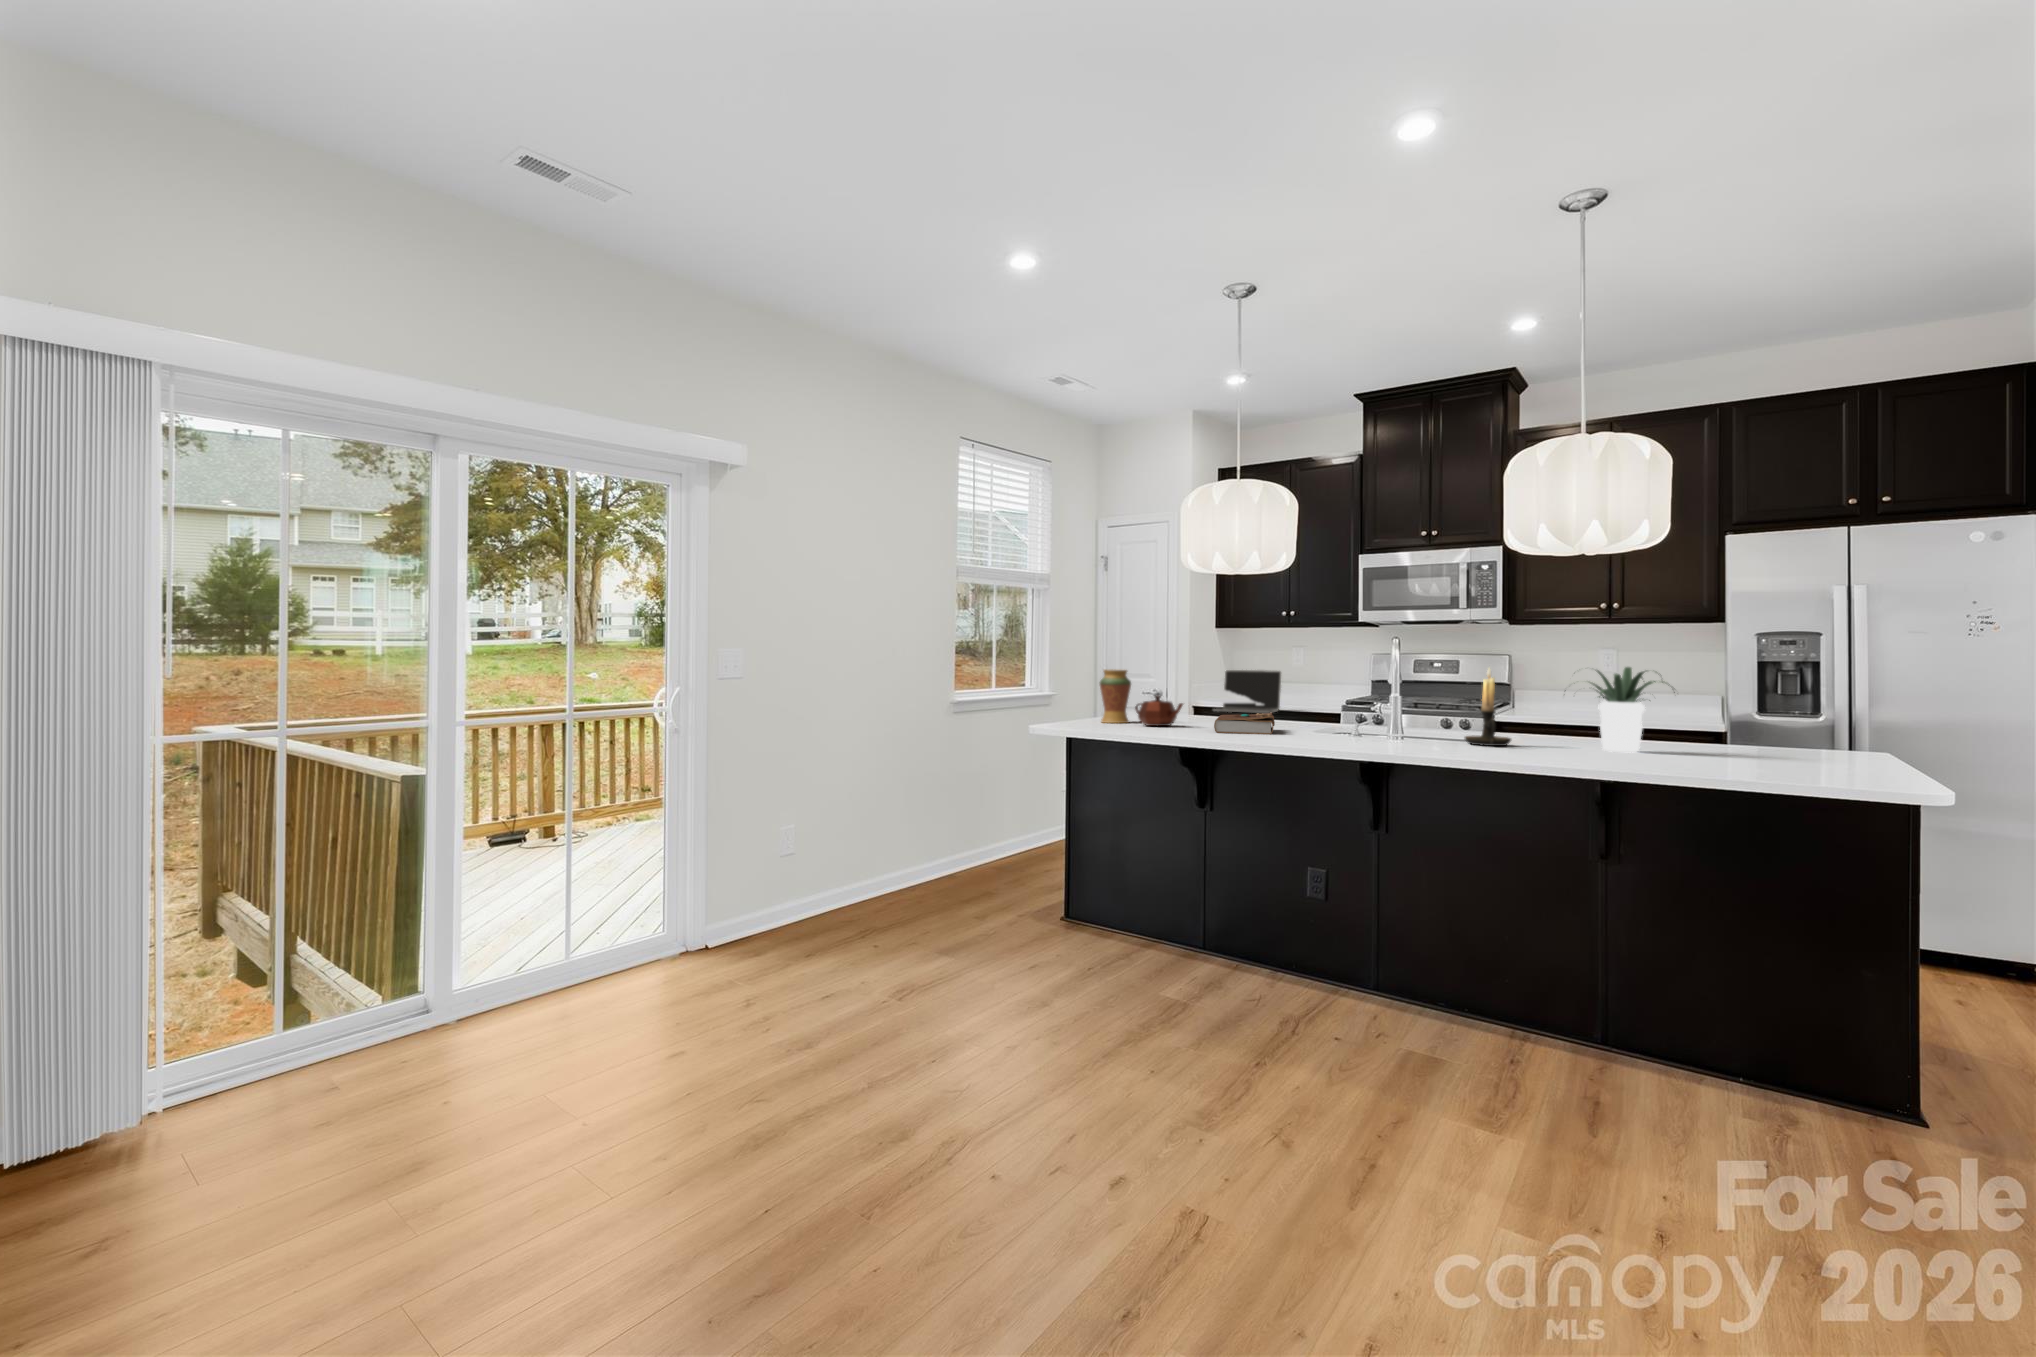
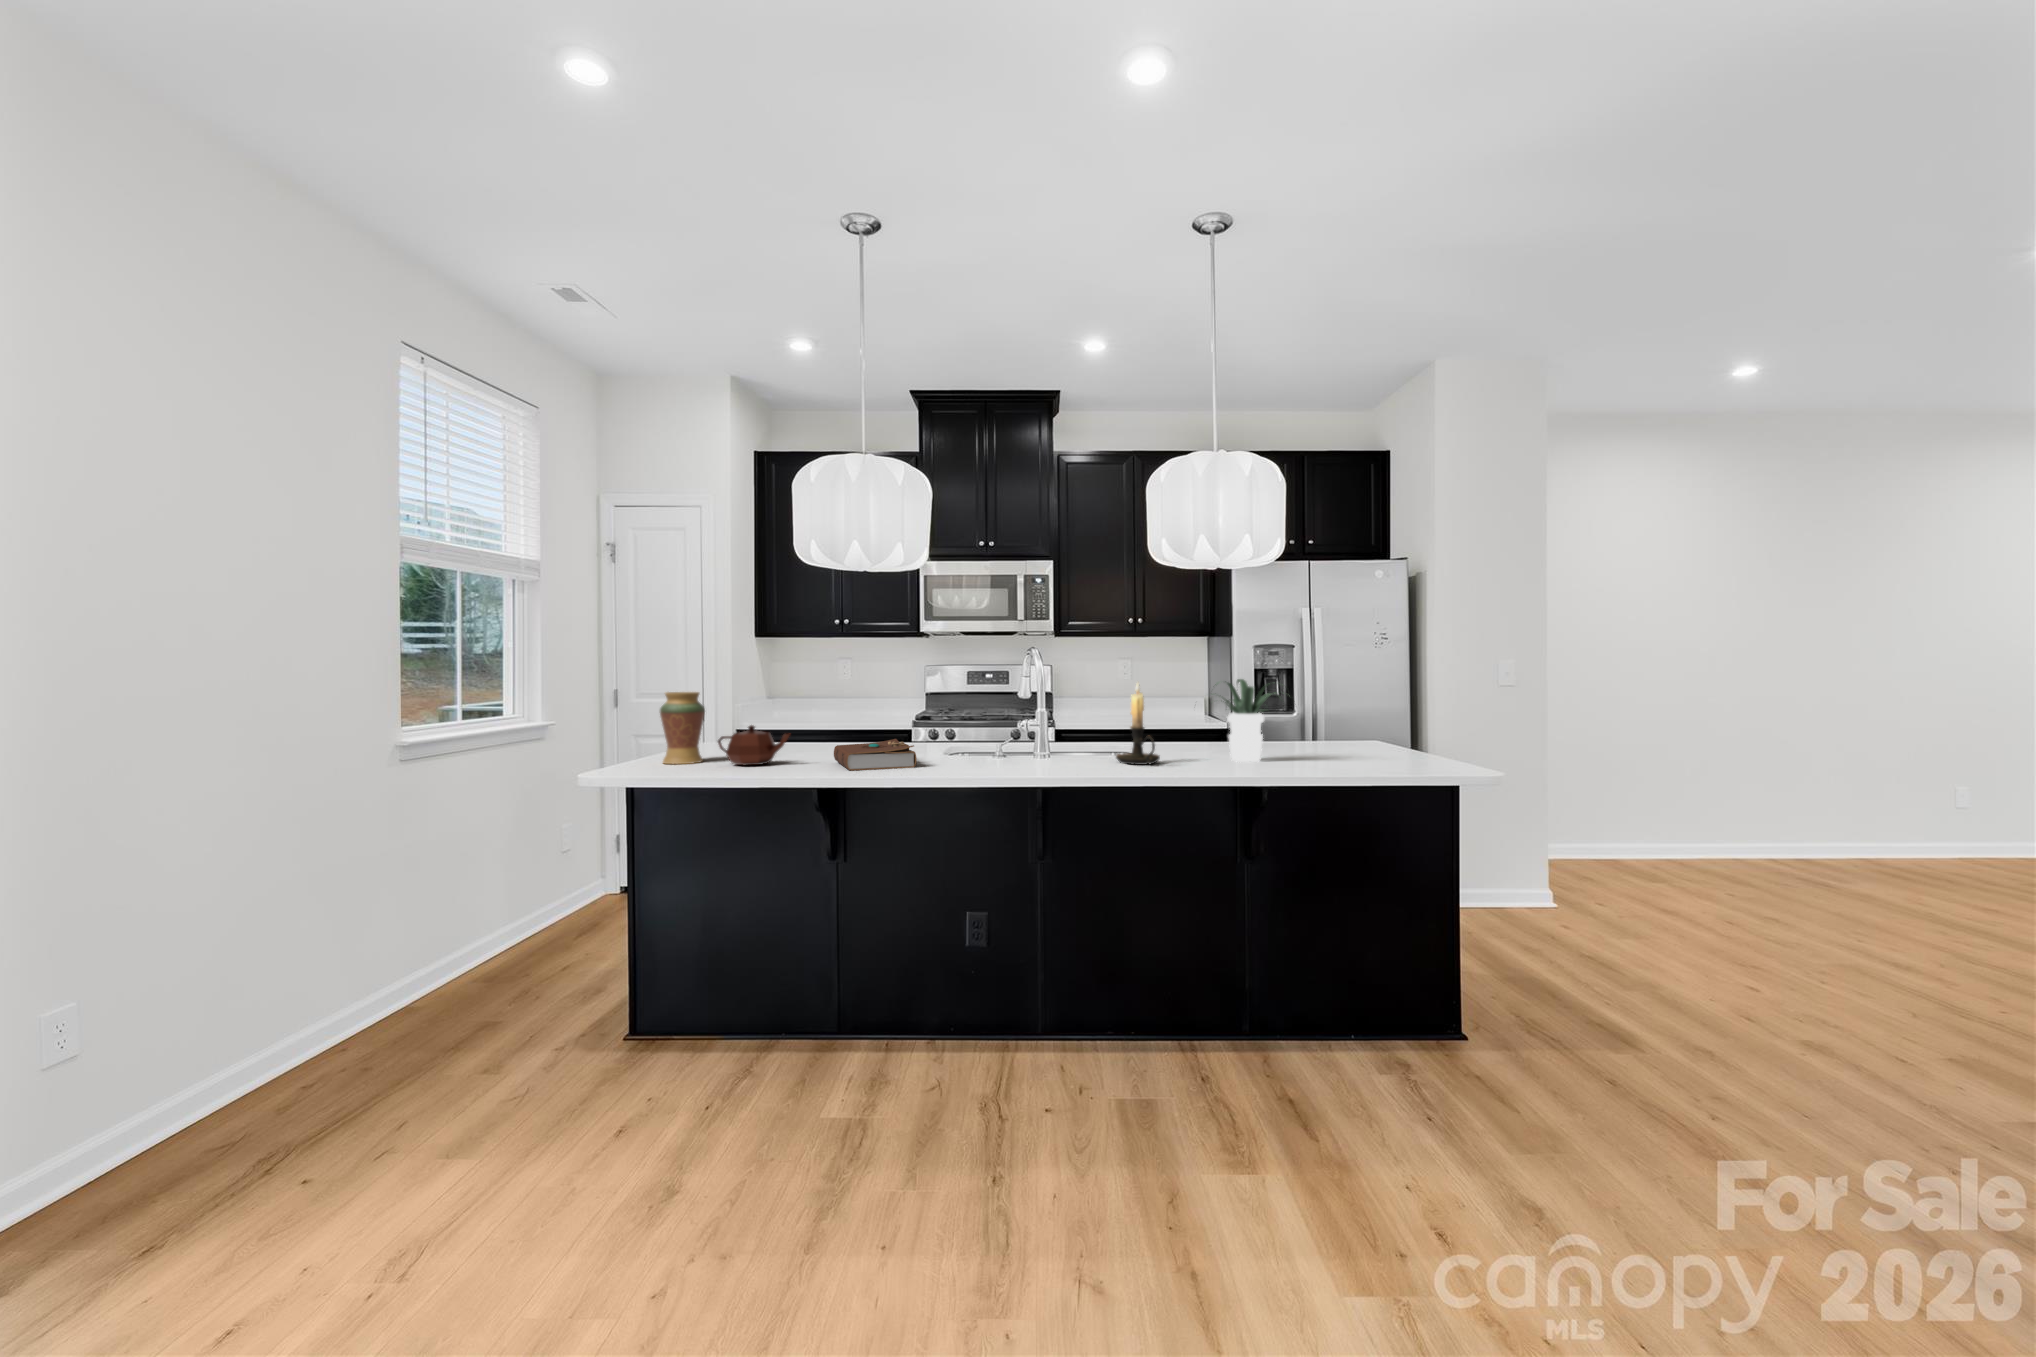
laptop: present [1214,670,1281,713] -> none [763,685,834,734]

